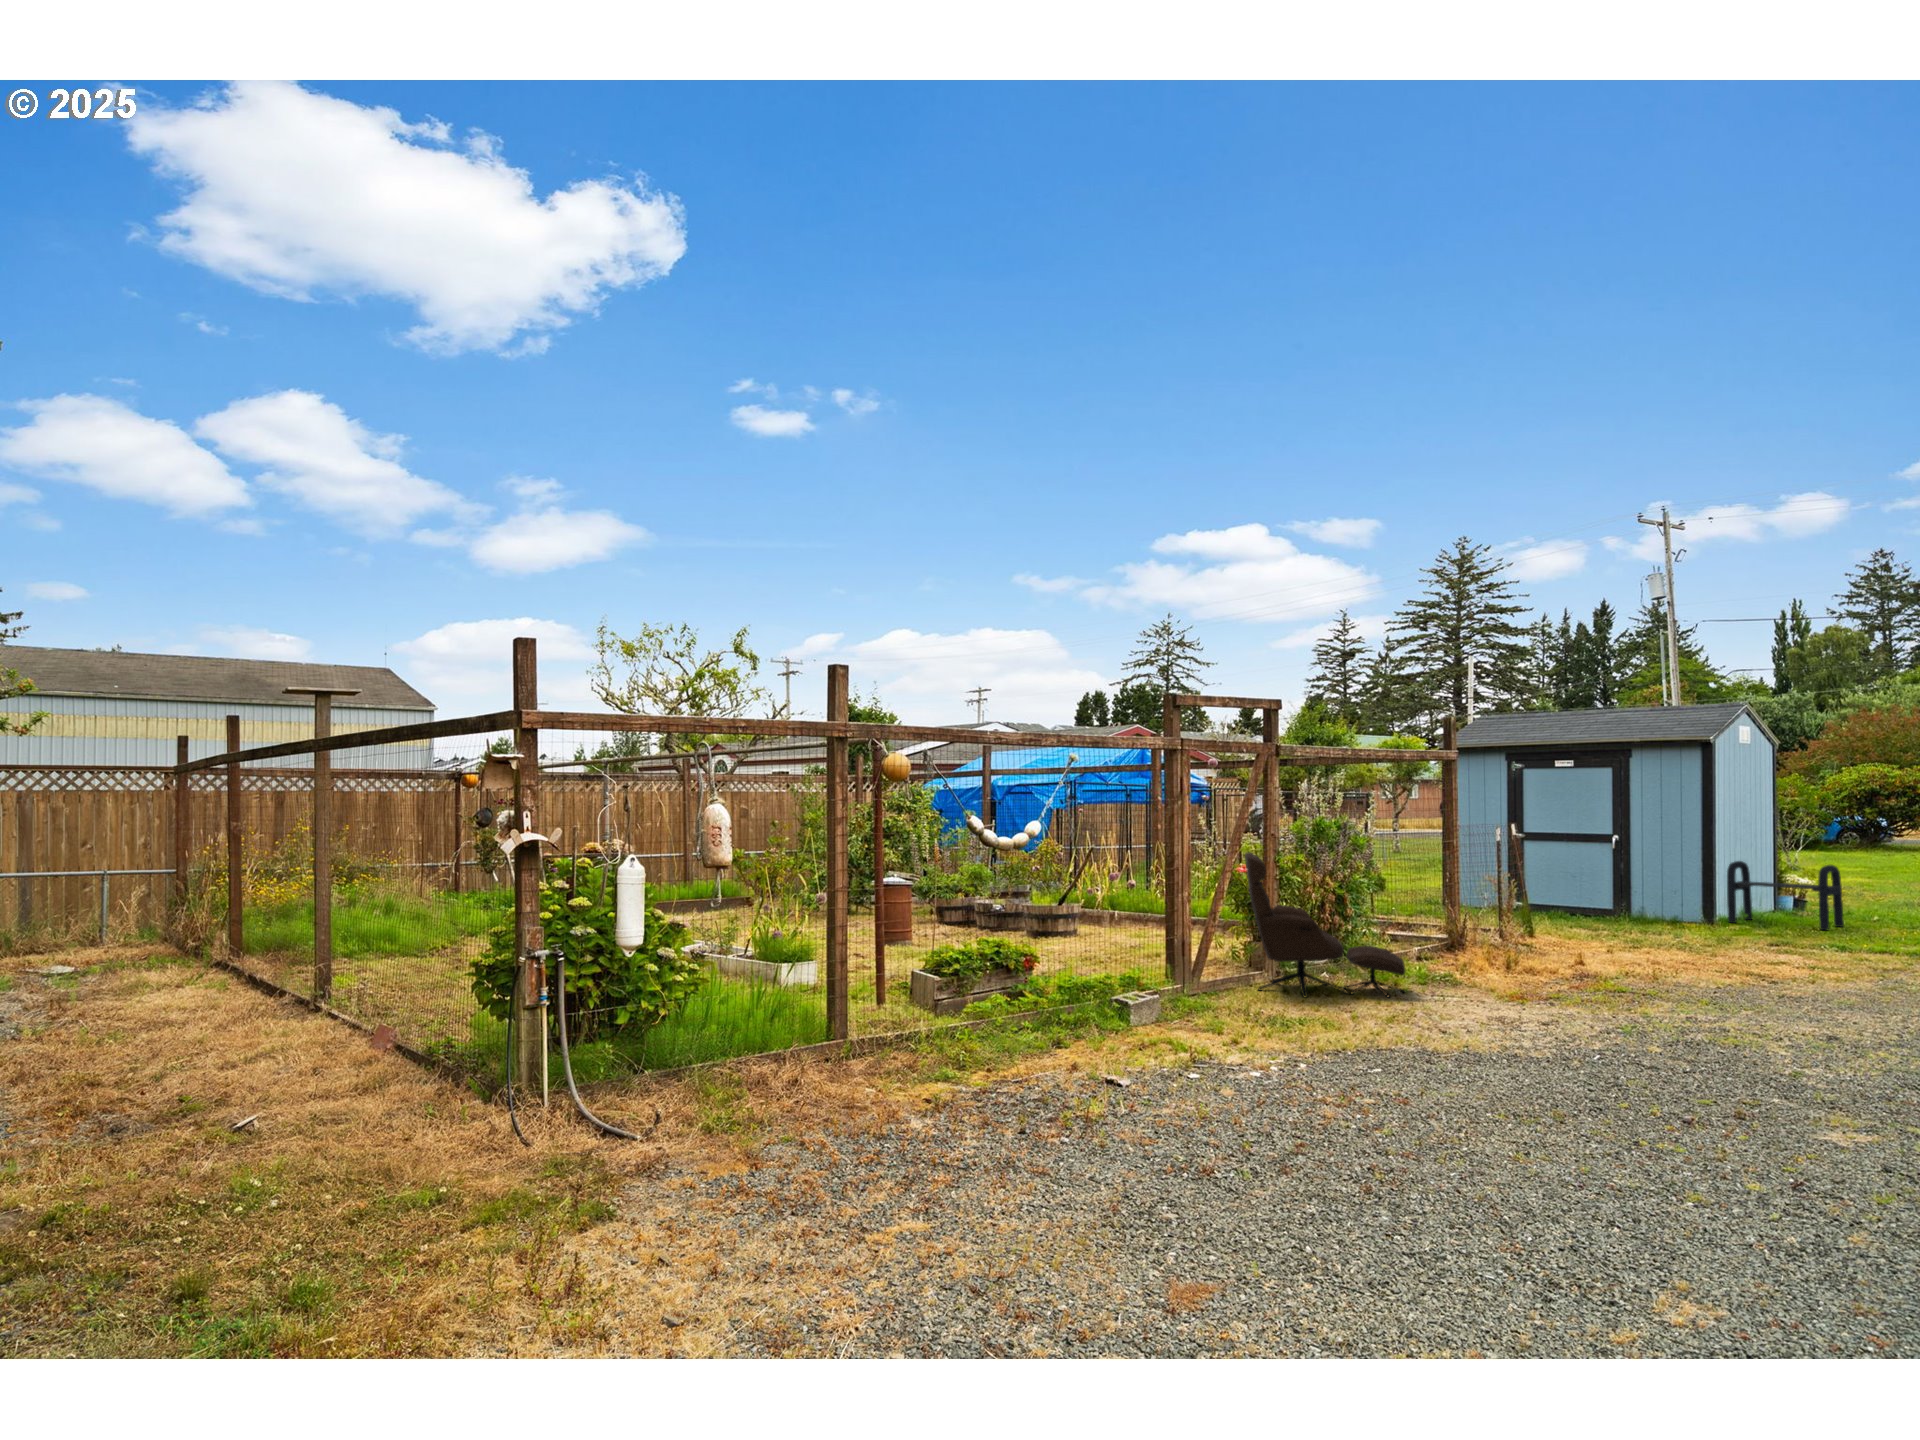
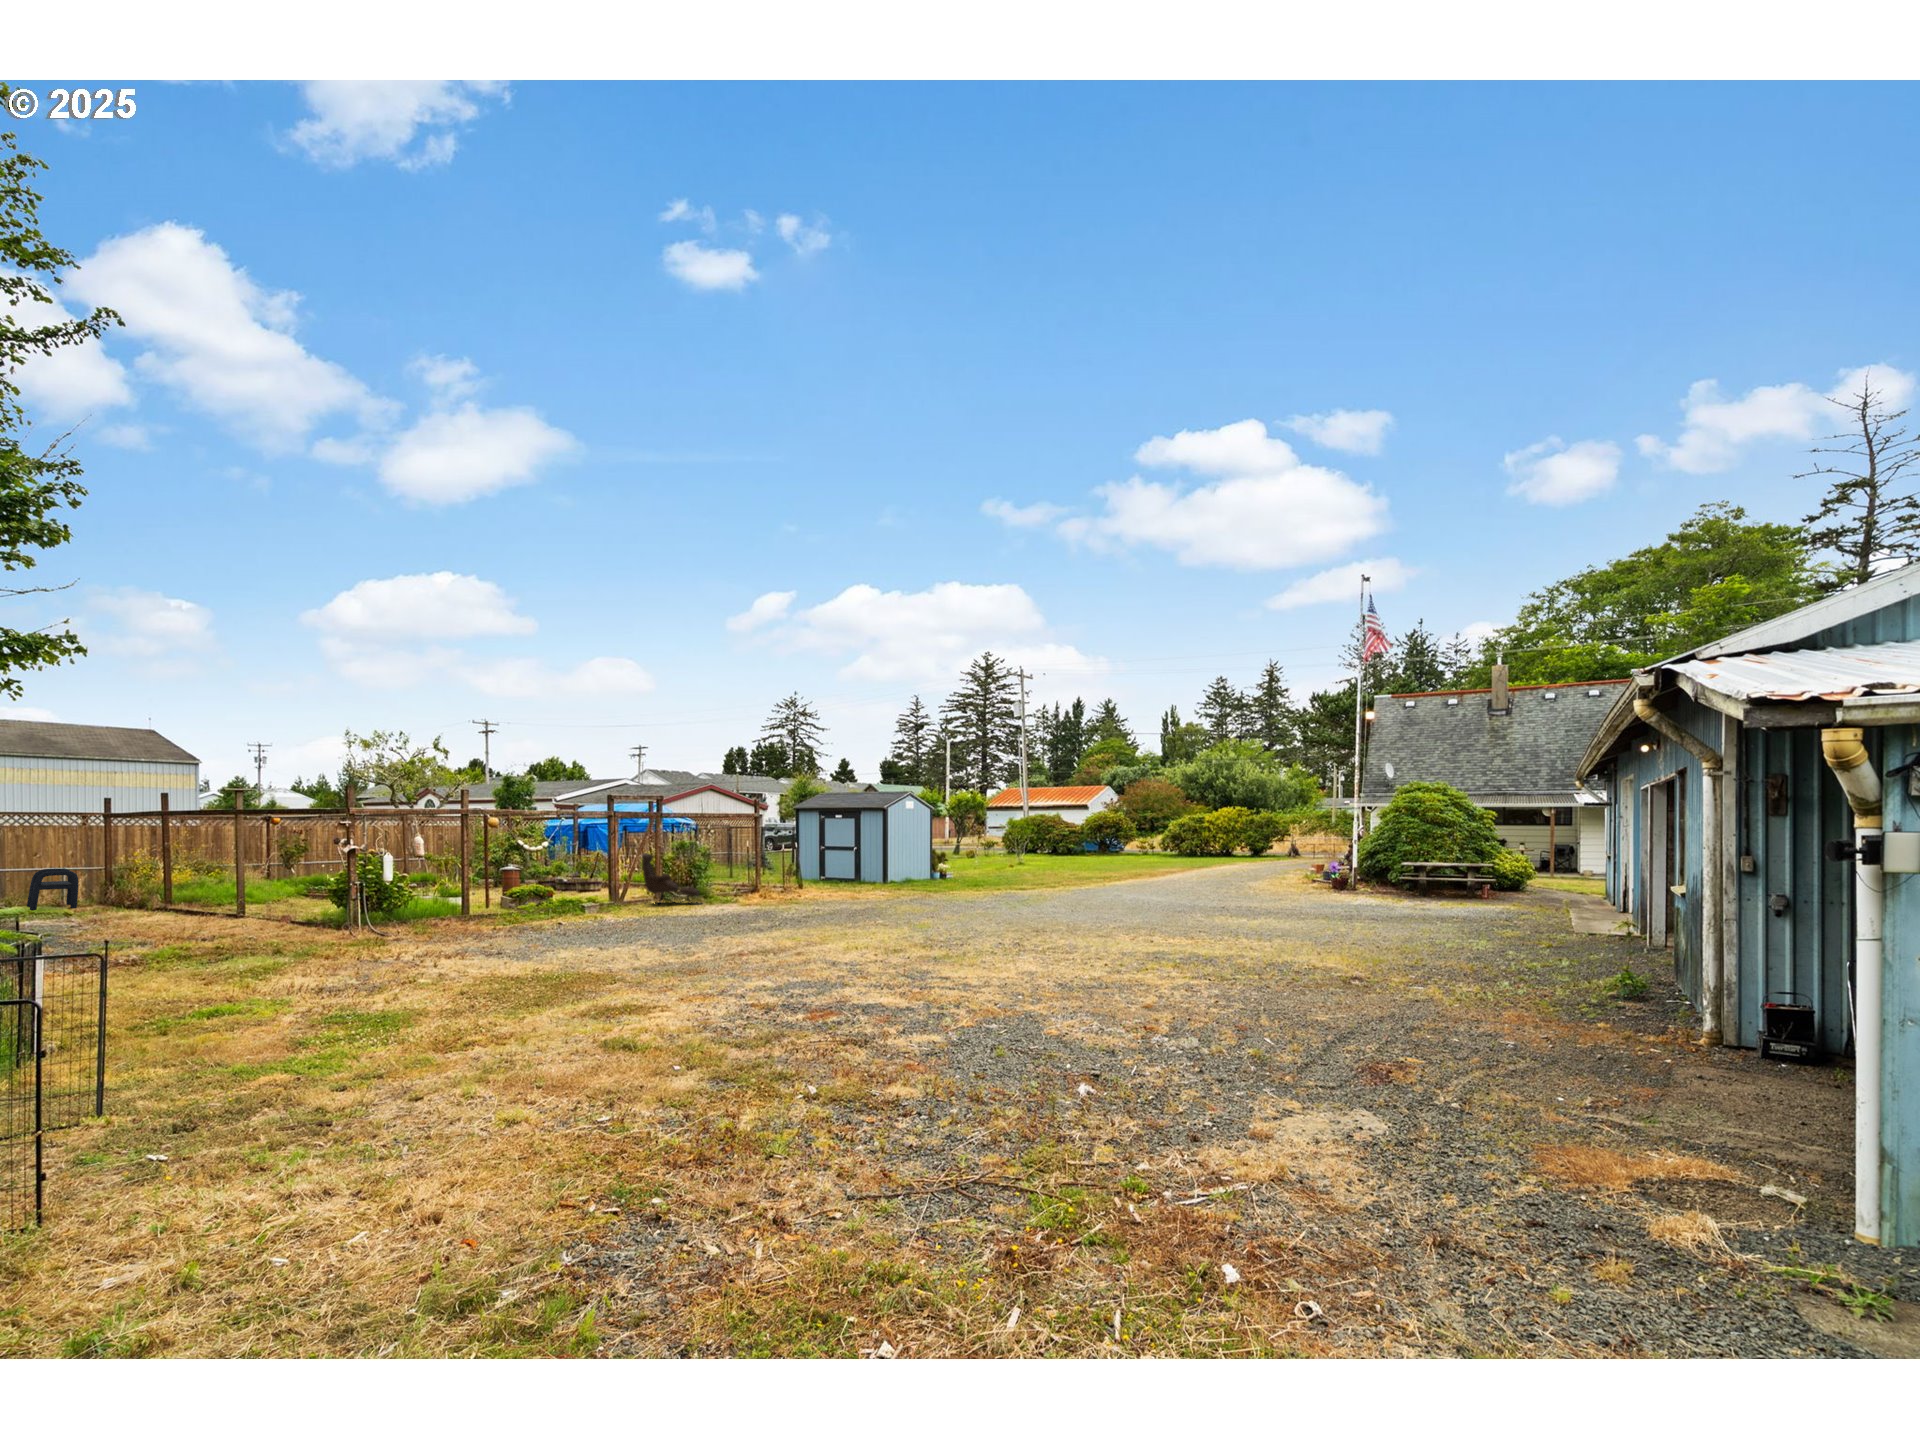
bench: present [1727,861,1844,930] -> present [27,869,78,910]

